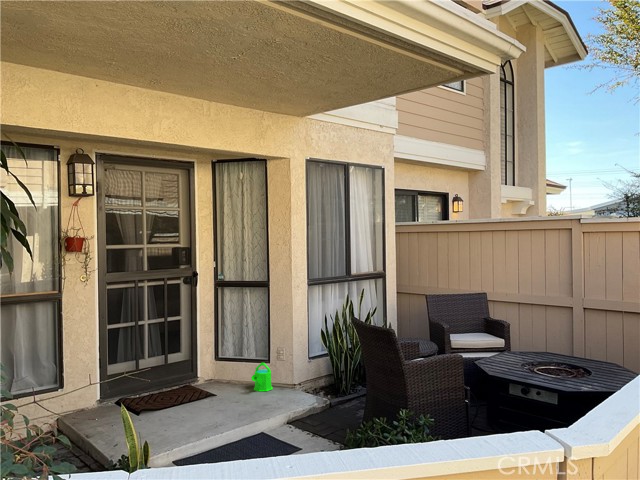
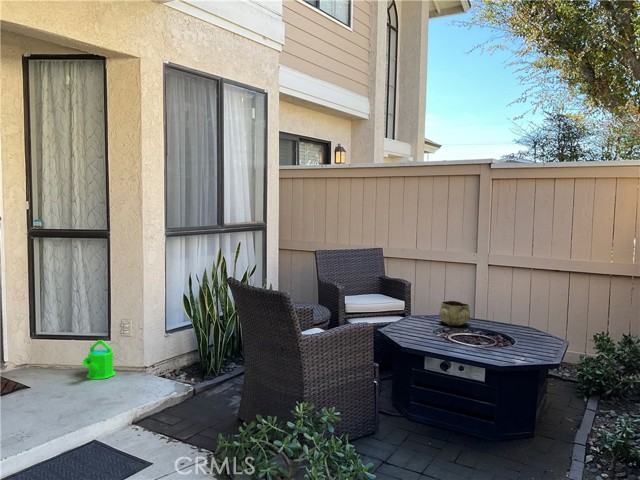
decorative bowl: none [529,339,557,360] -> present [439,301,470,326]

